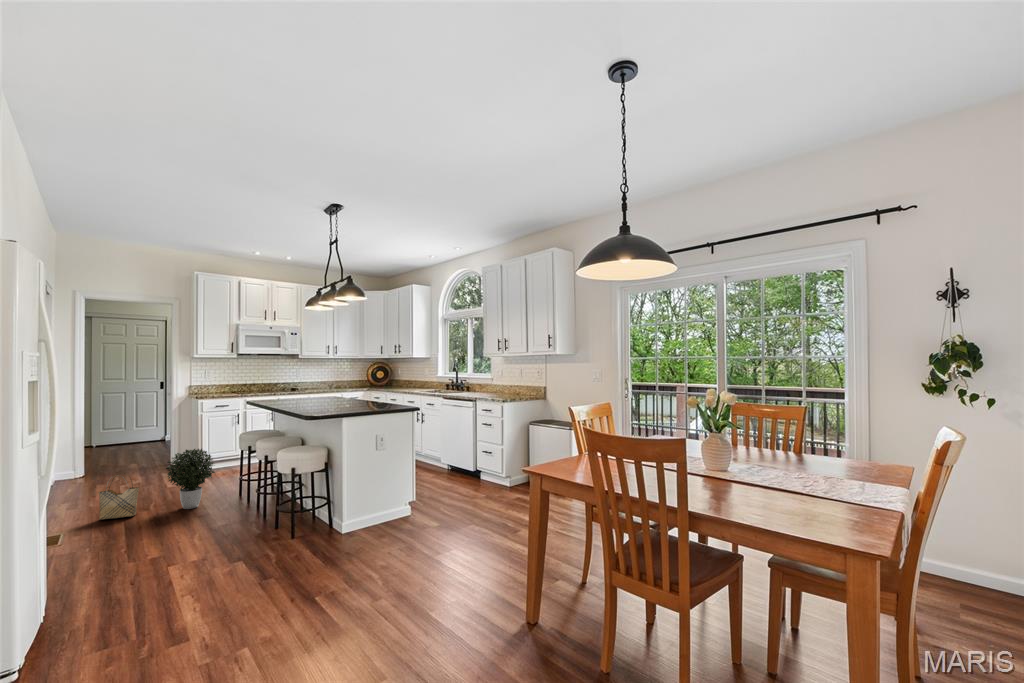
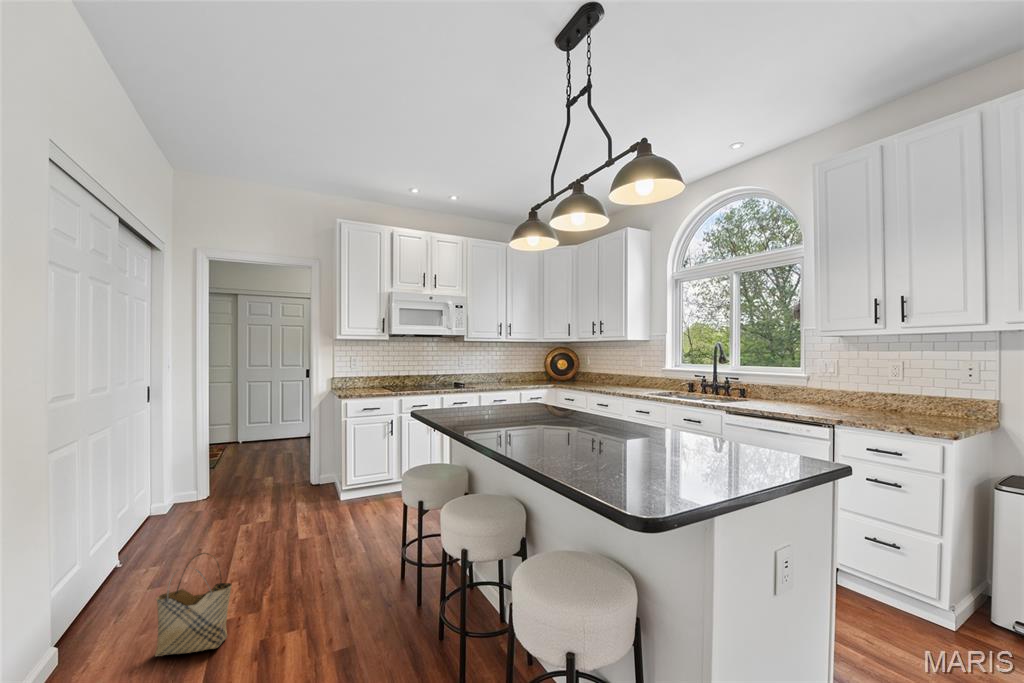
potted plant: present [166,449,215,509] -> none [279,504,367,628]

